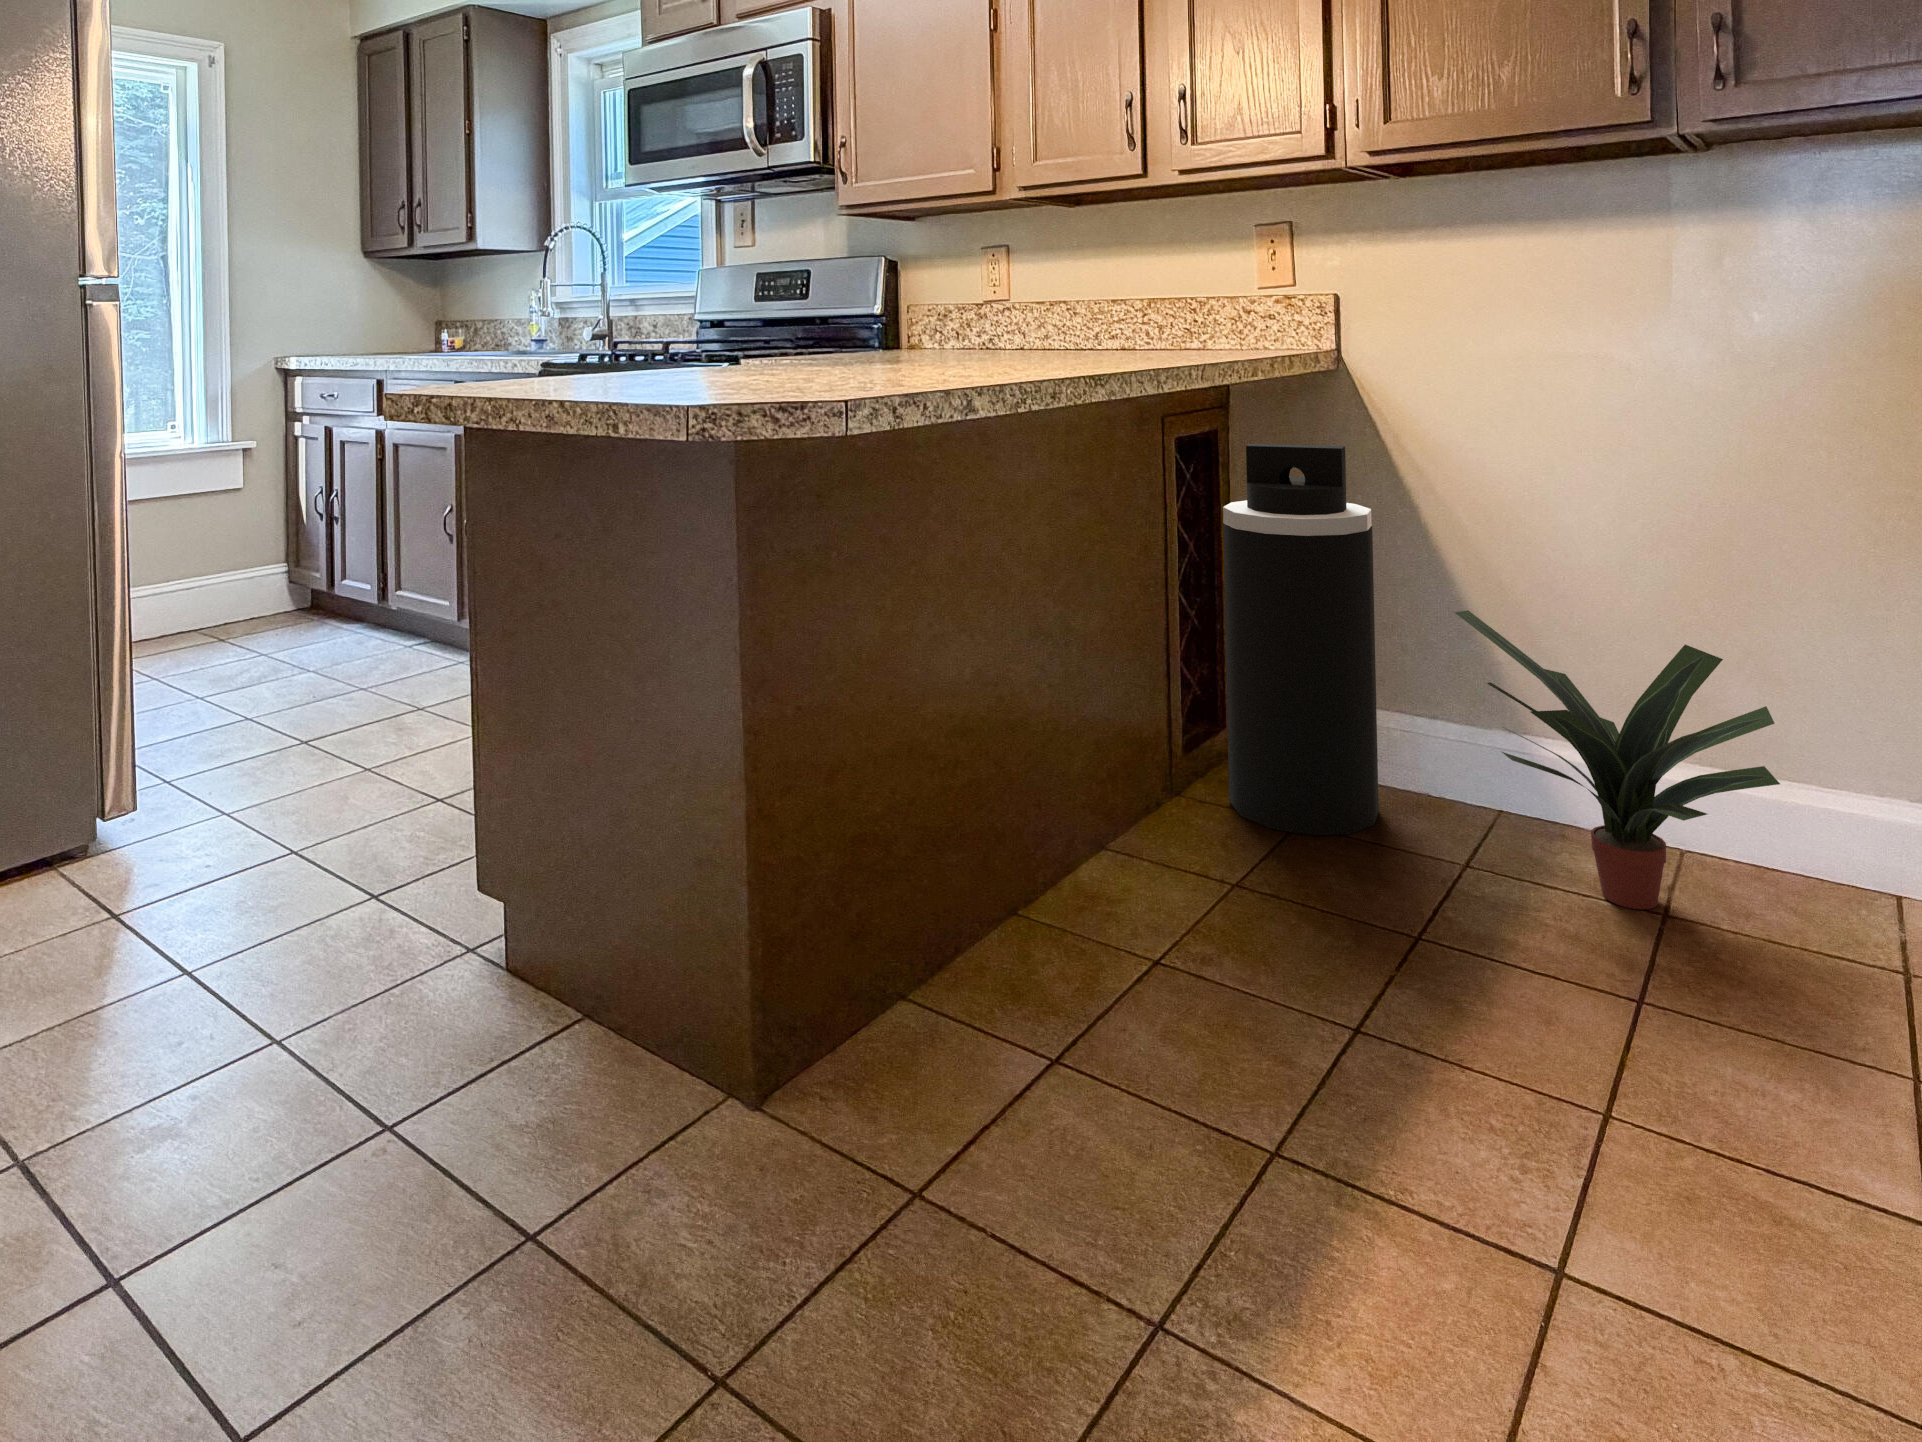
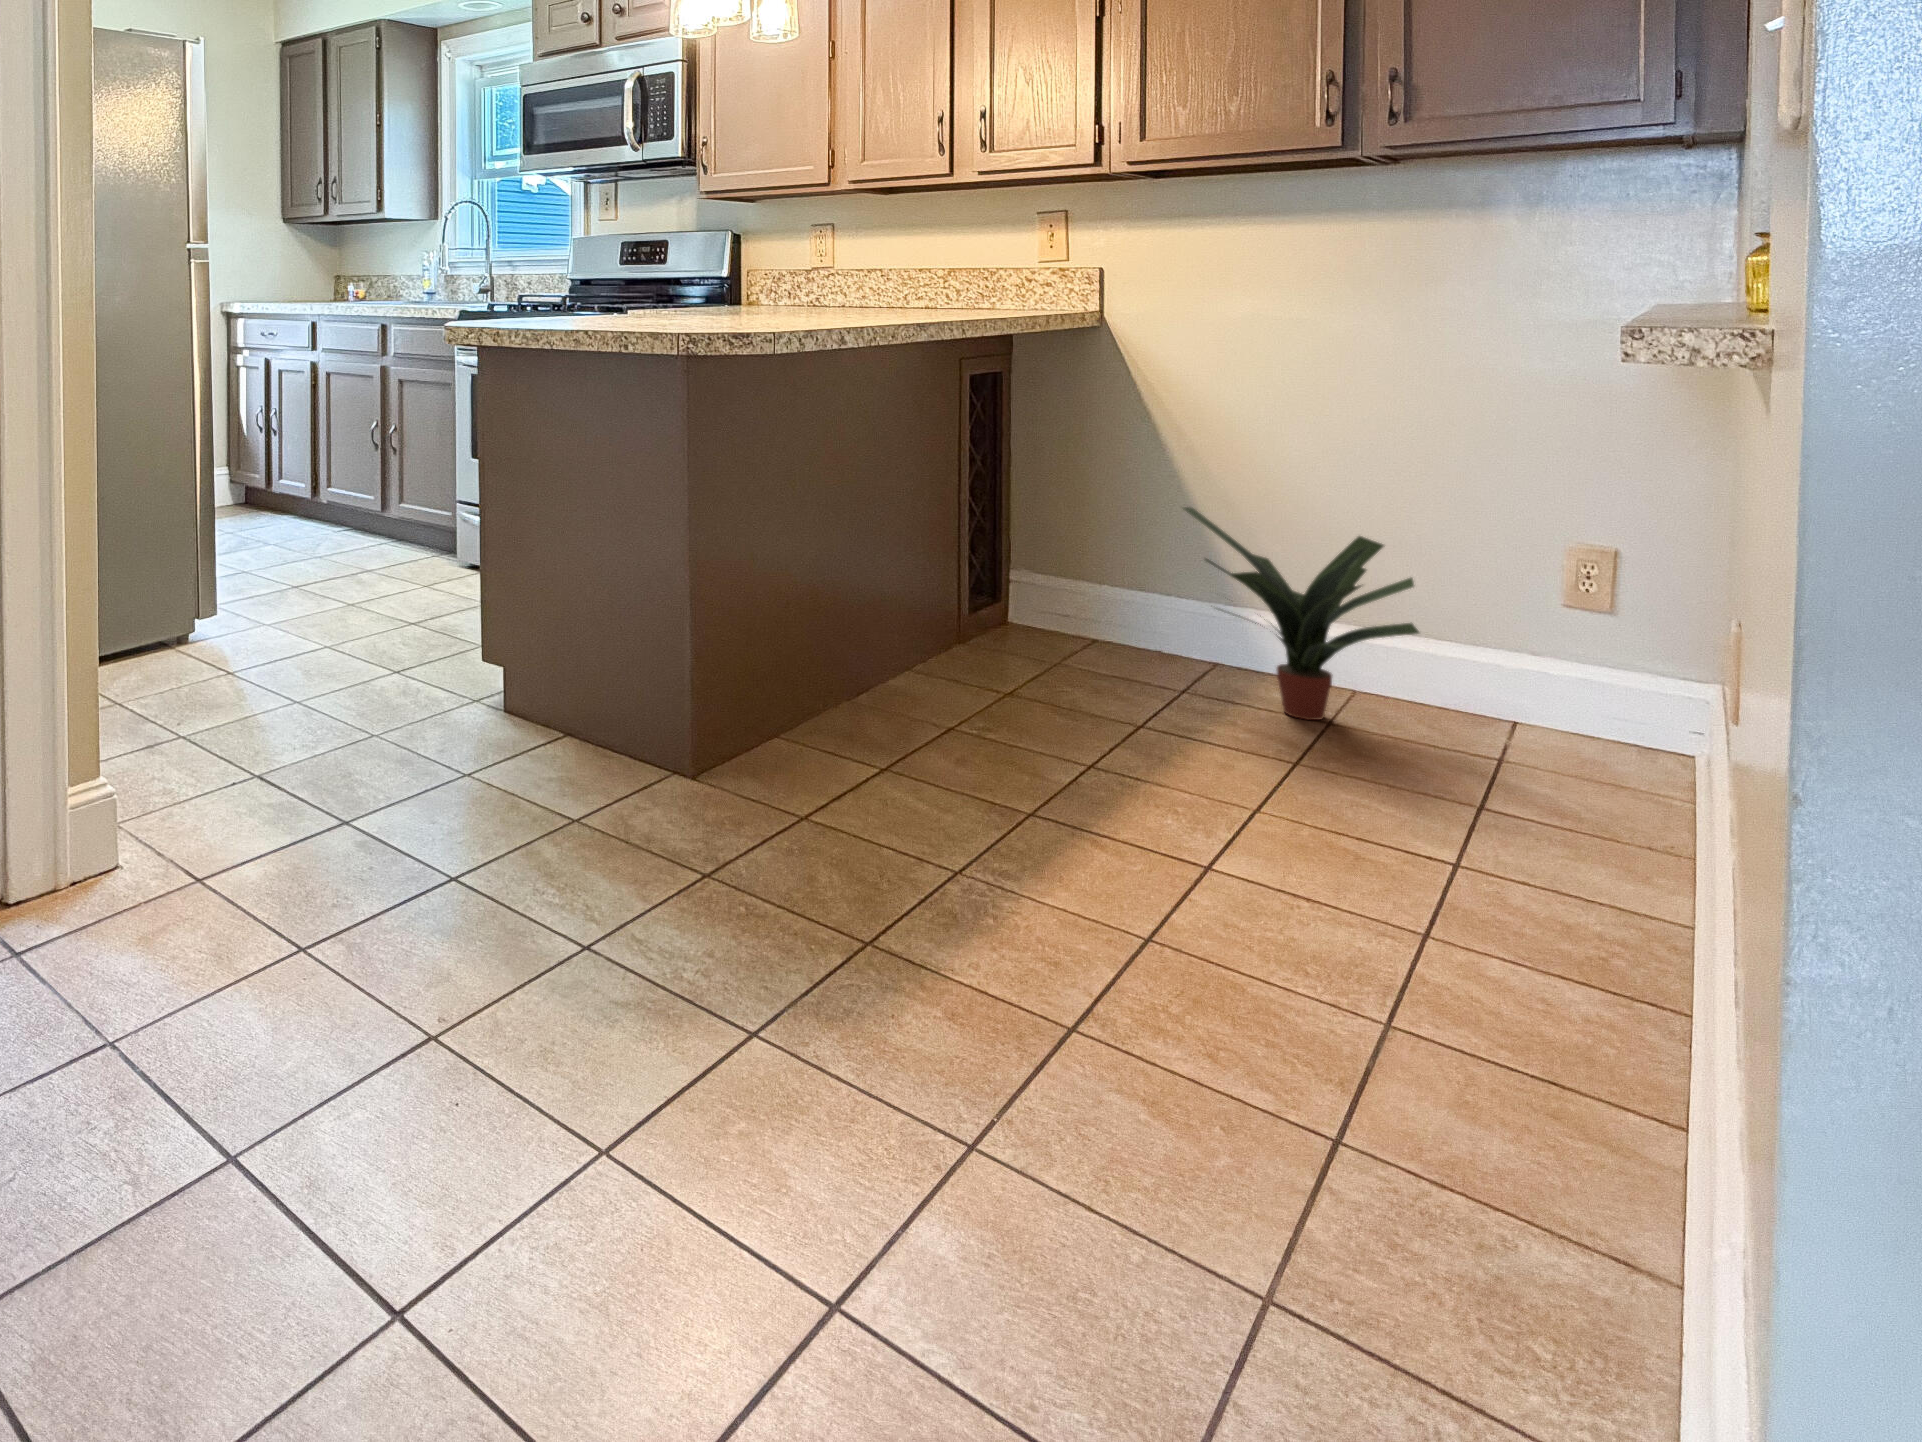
trash can: present [1223,444,1379,836] -> none [1003,382,1122,671]

